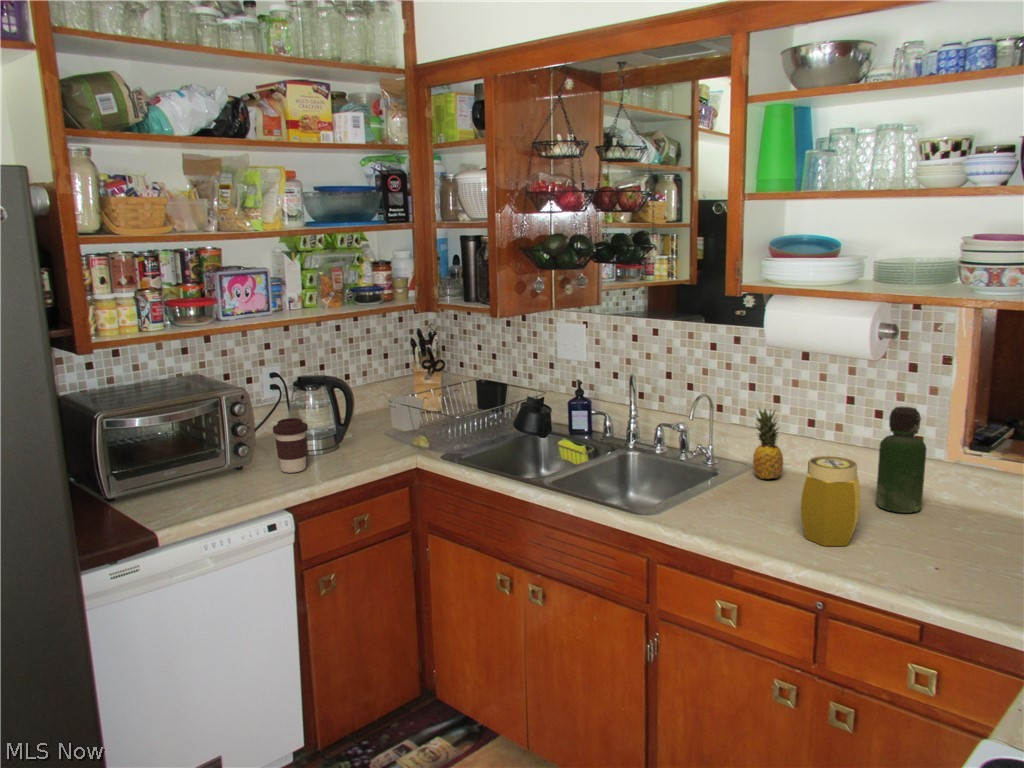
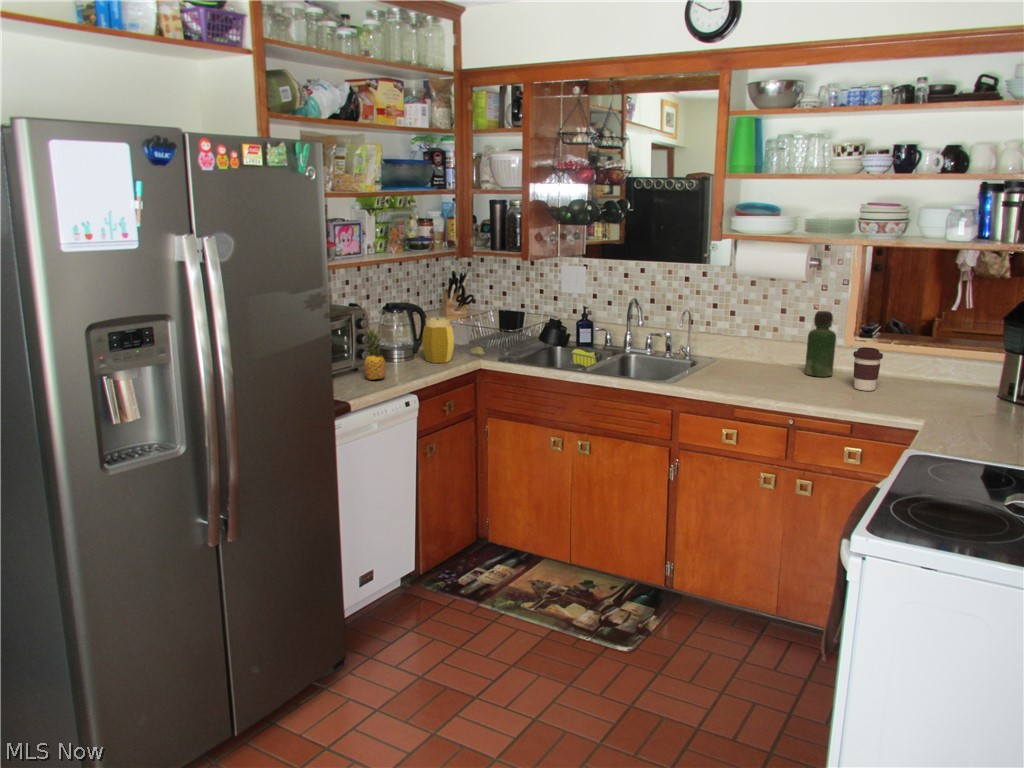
fruit: present [753,409,783,479] -> present [365,329,386,380]
coffee cup: present [273,418,308,473] -> present [853,347,883,391]
jar: present [801,456,860,546] -> present [422,317,454,363]

